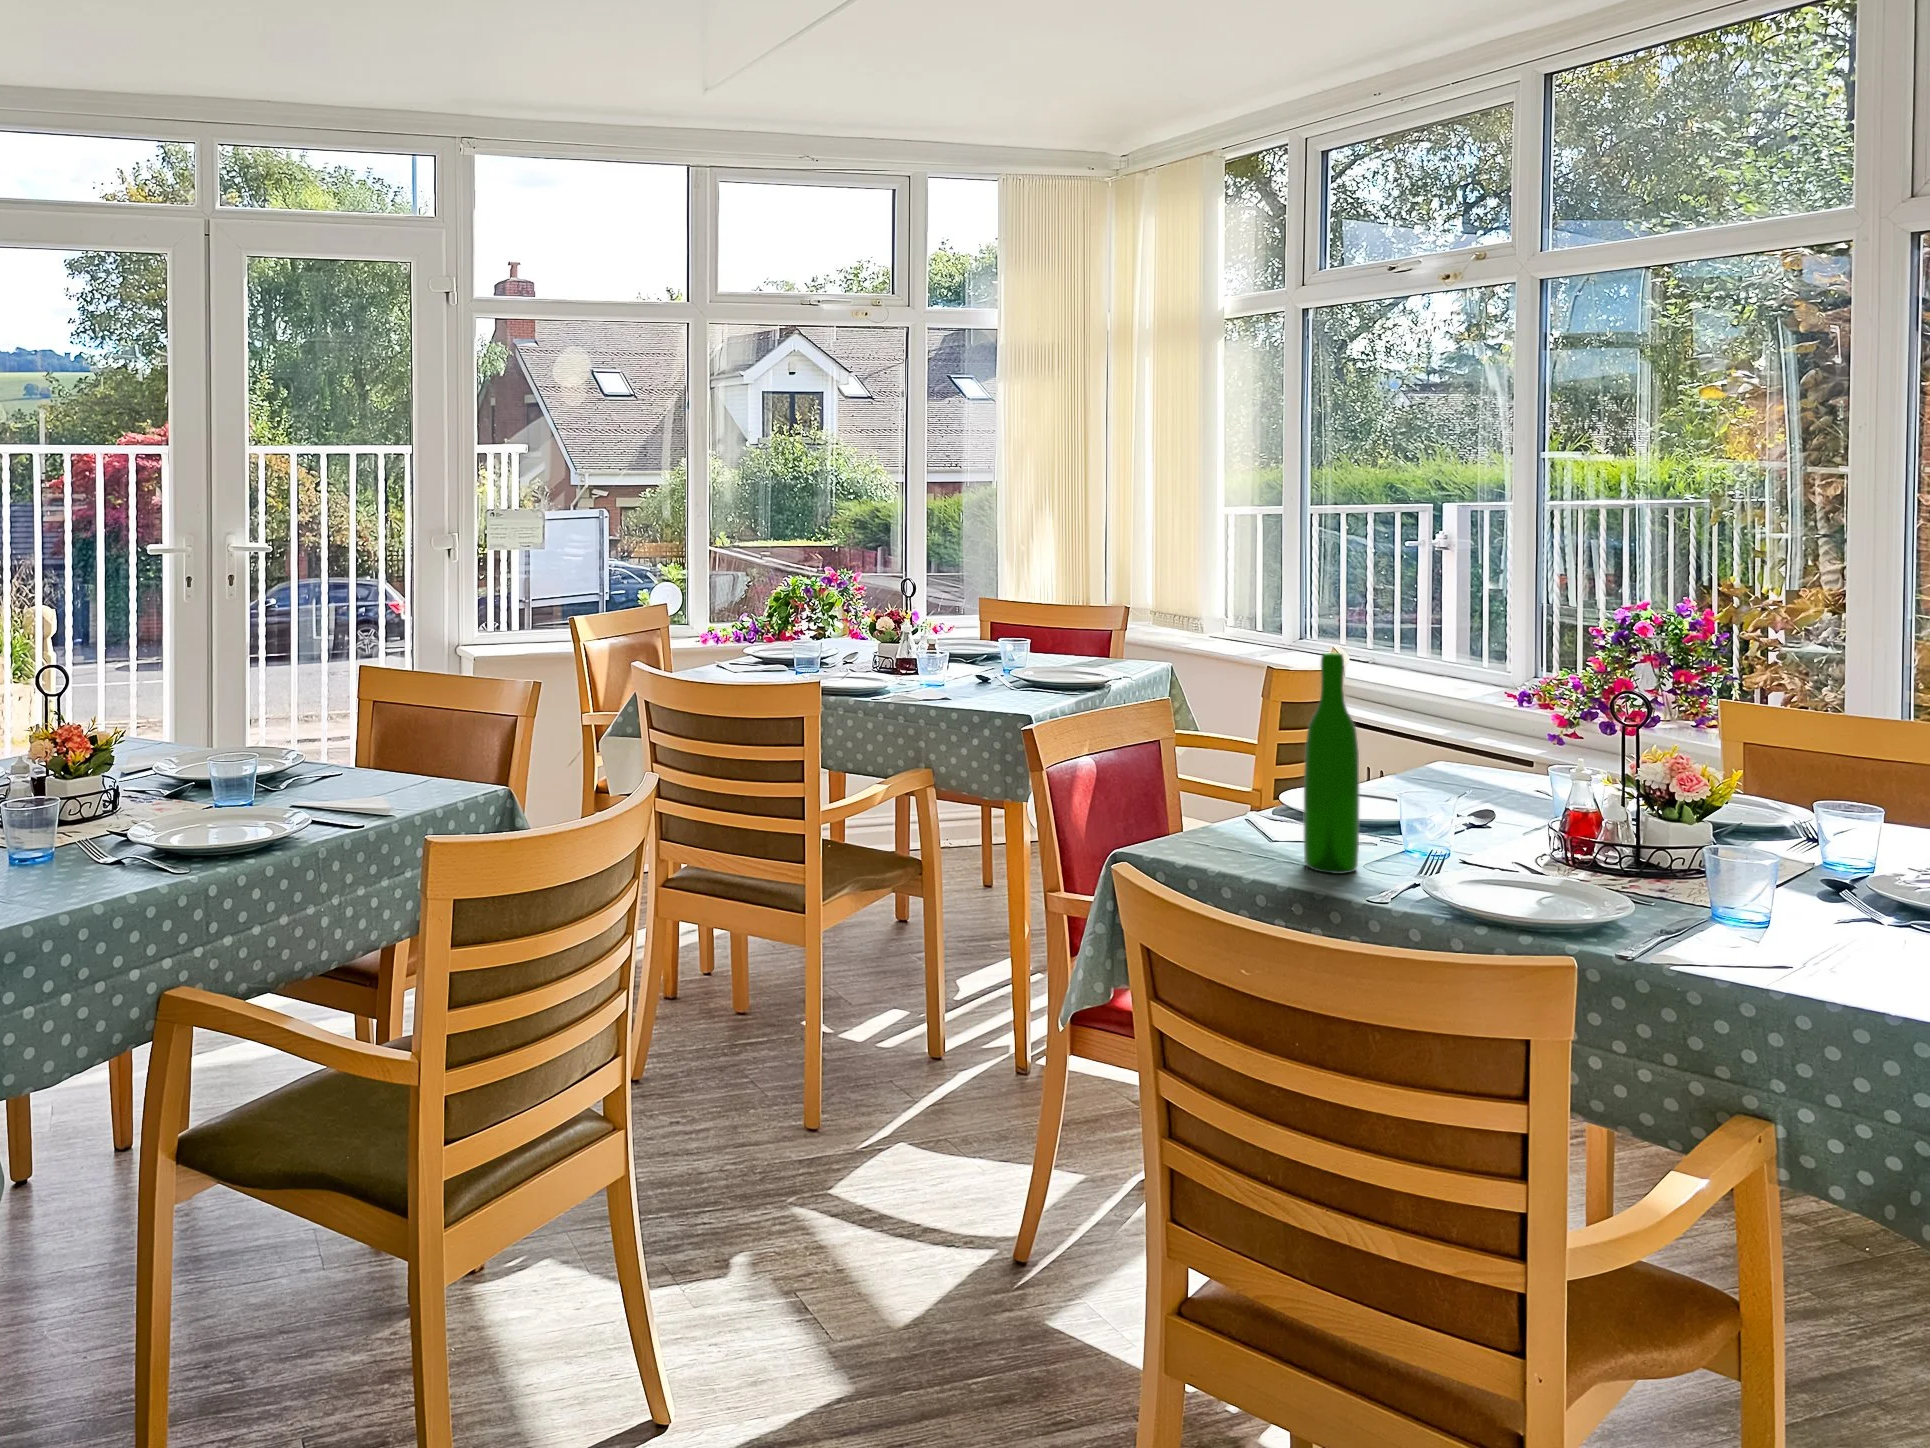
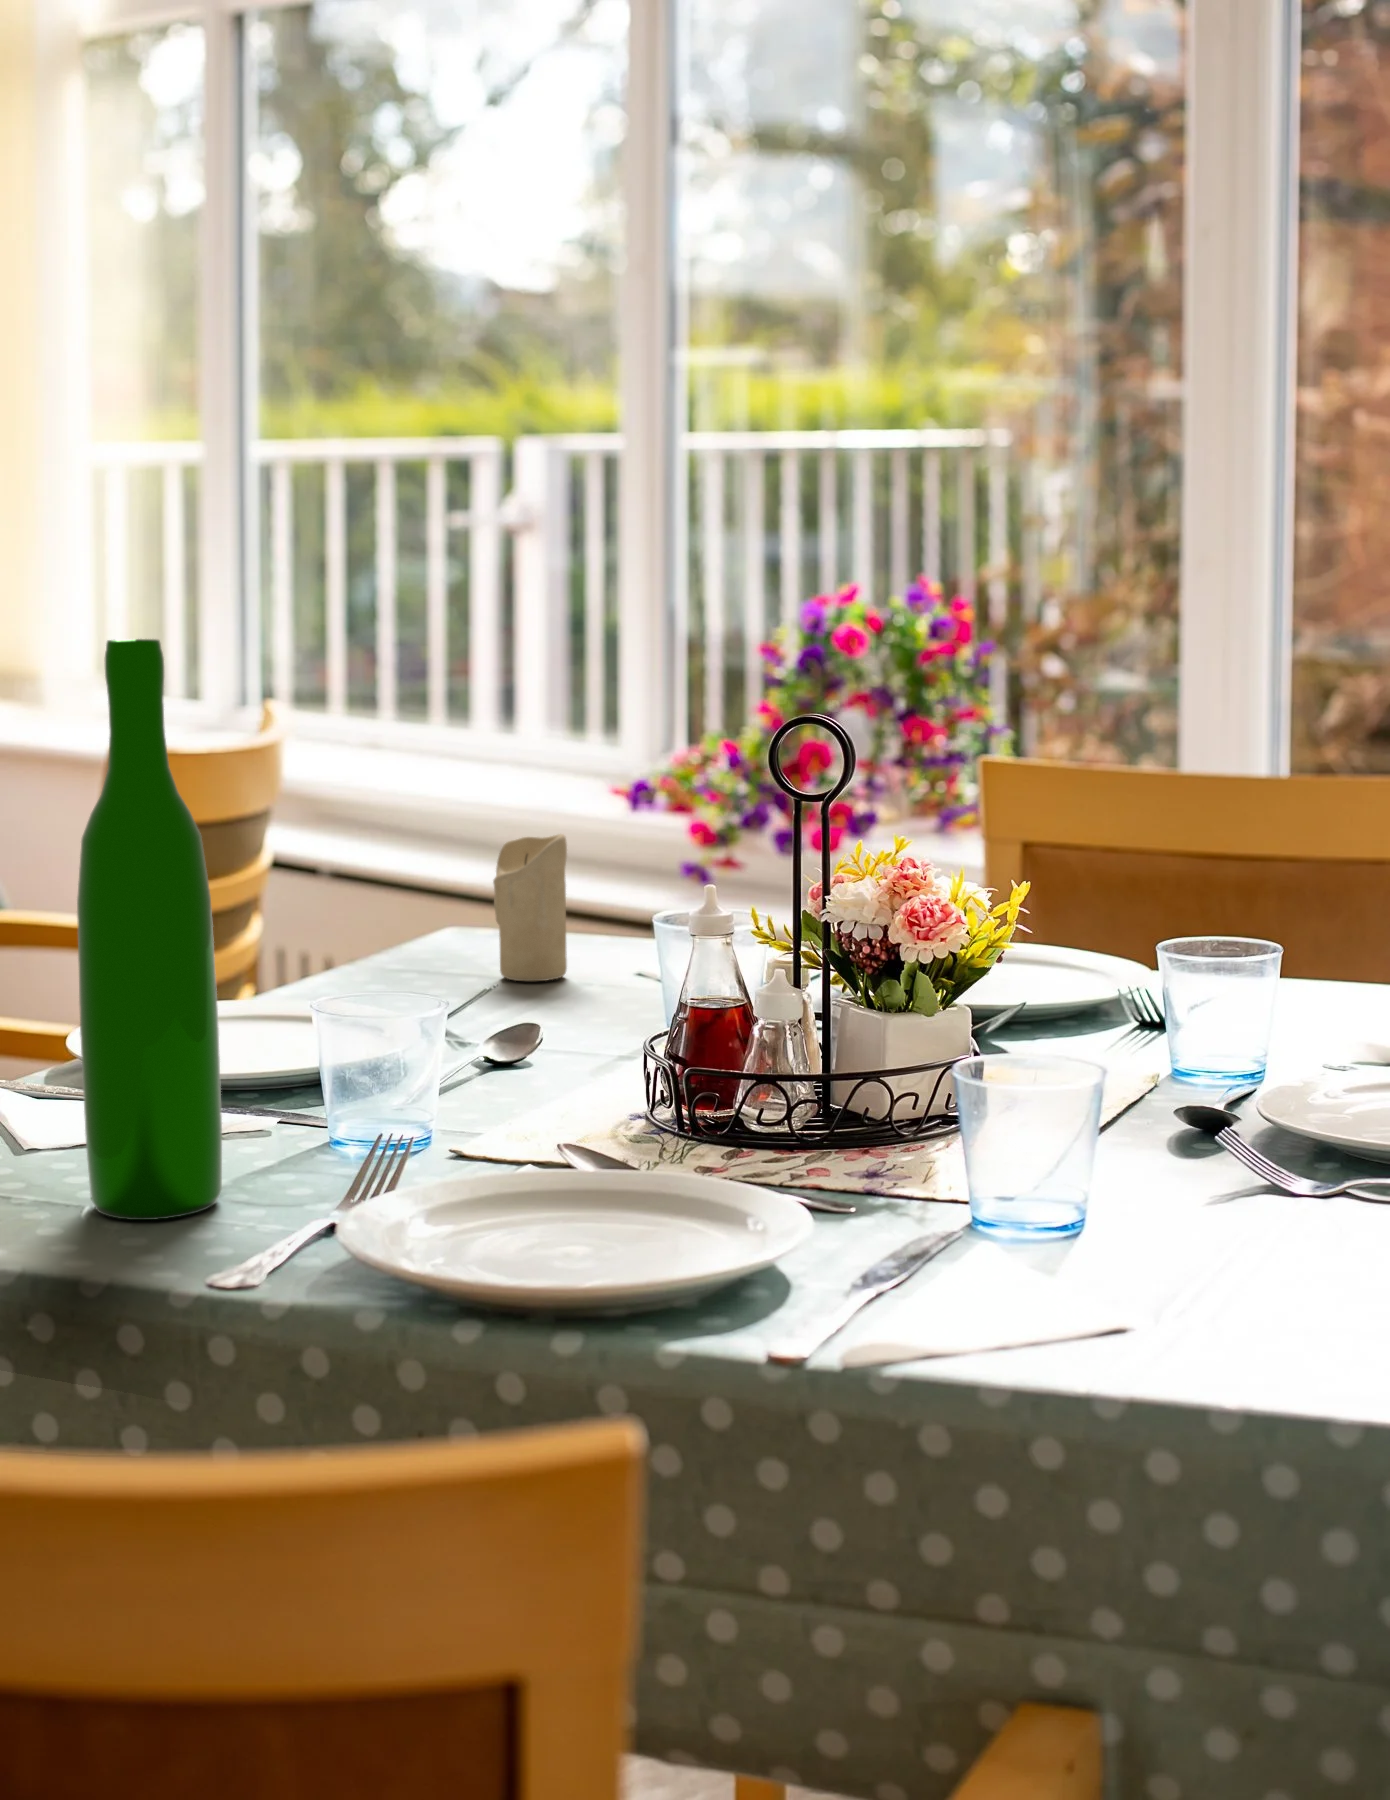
candle: none [1442,709,1481,779] -> present [493,834,567,981]

